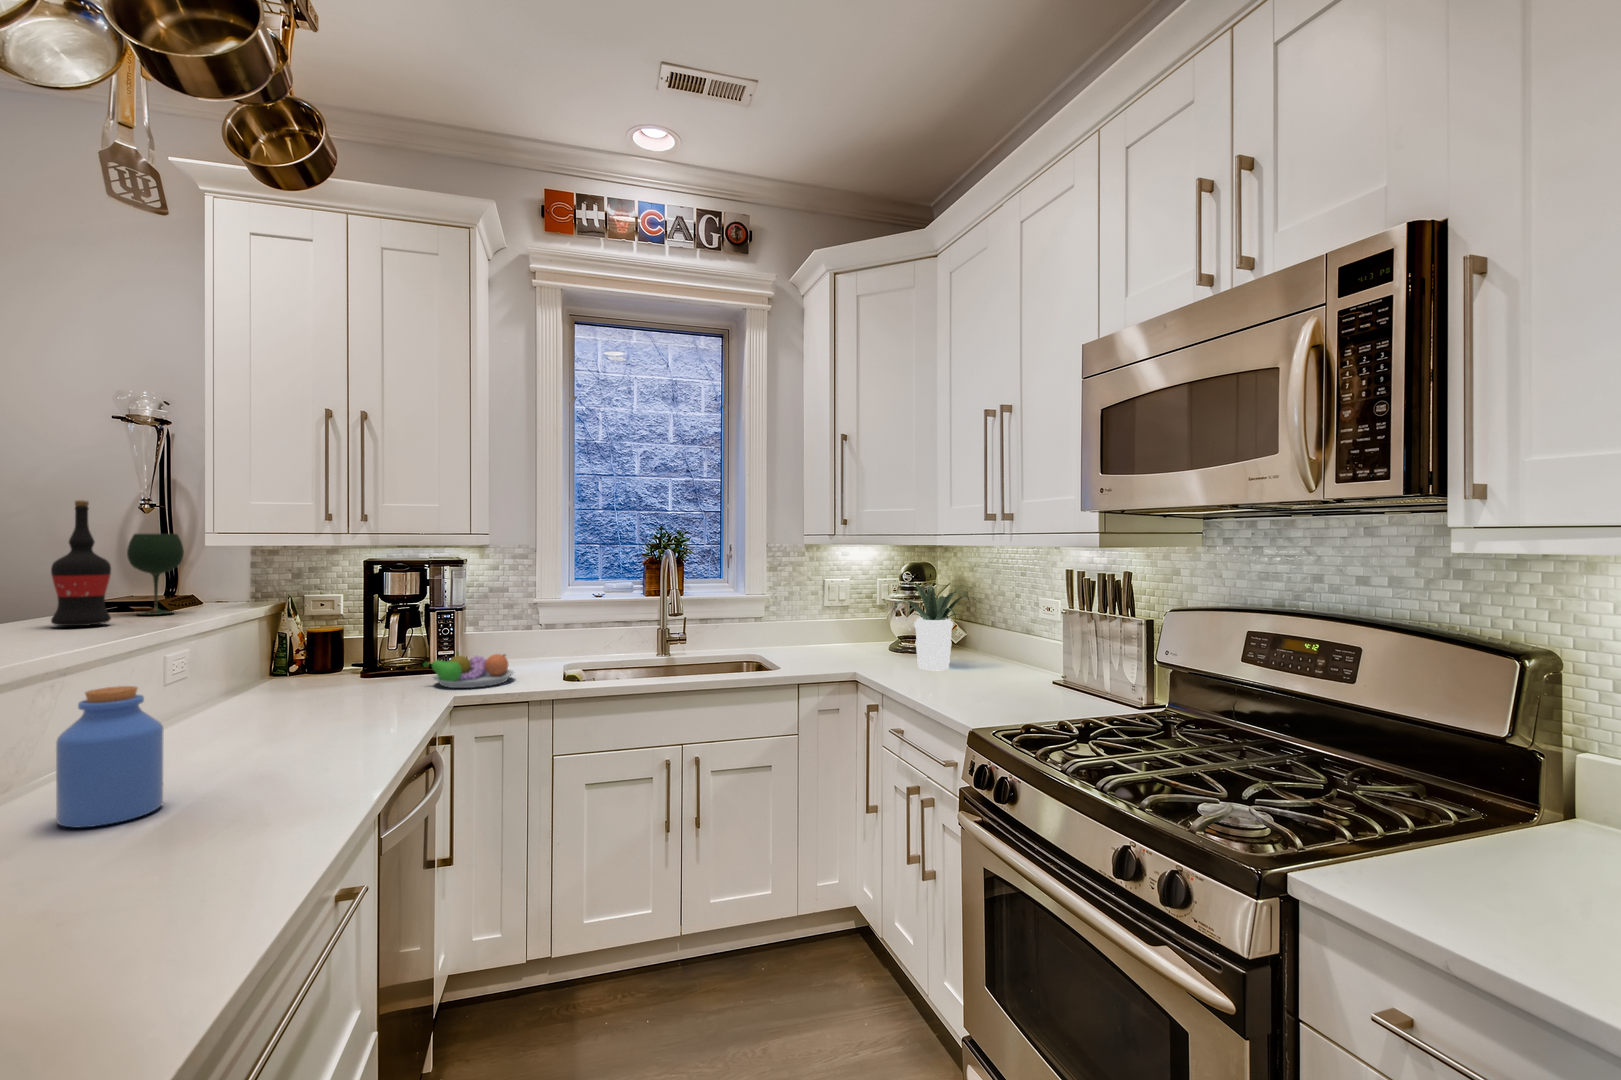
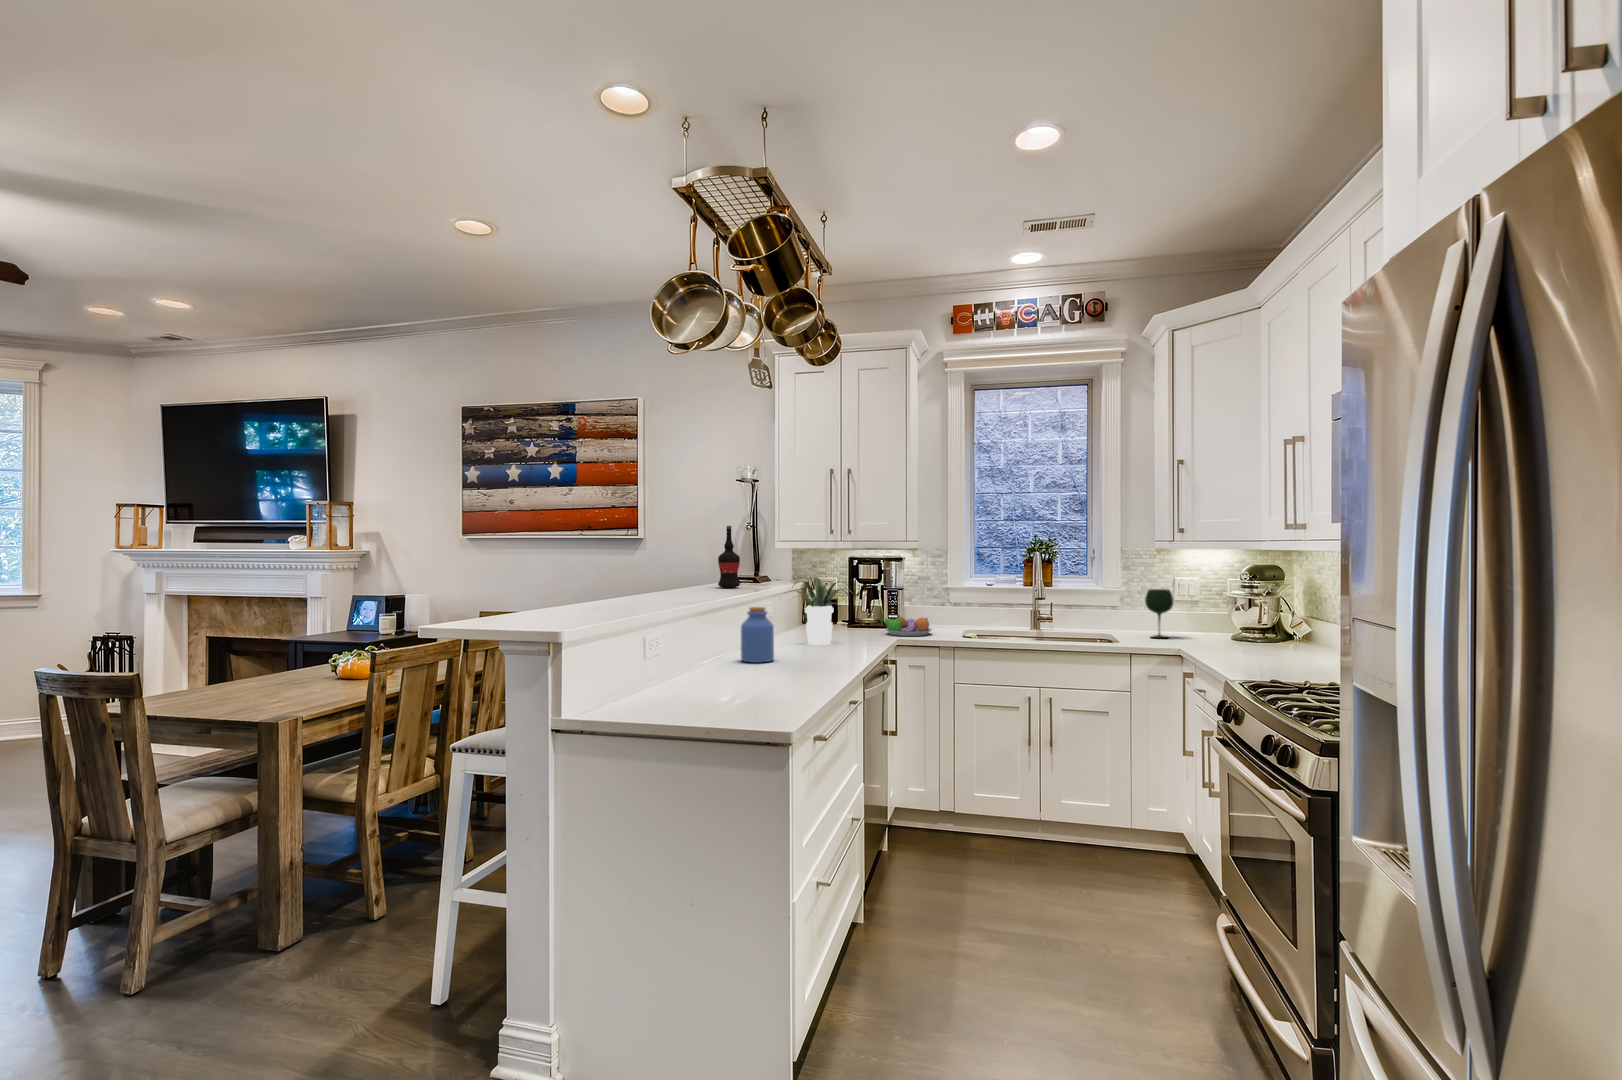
wine glass: present [127,534,184,615] -> present [1145,589,1173,638]
potted plant: present [892,582,976,671] -> present [793,578,851,645]

